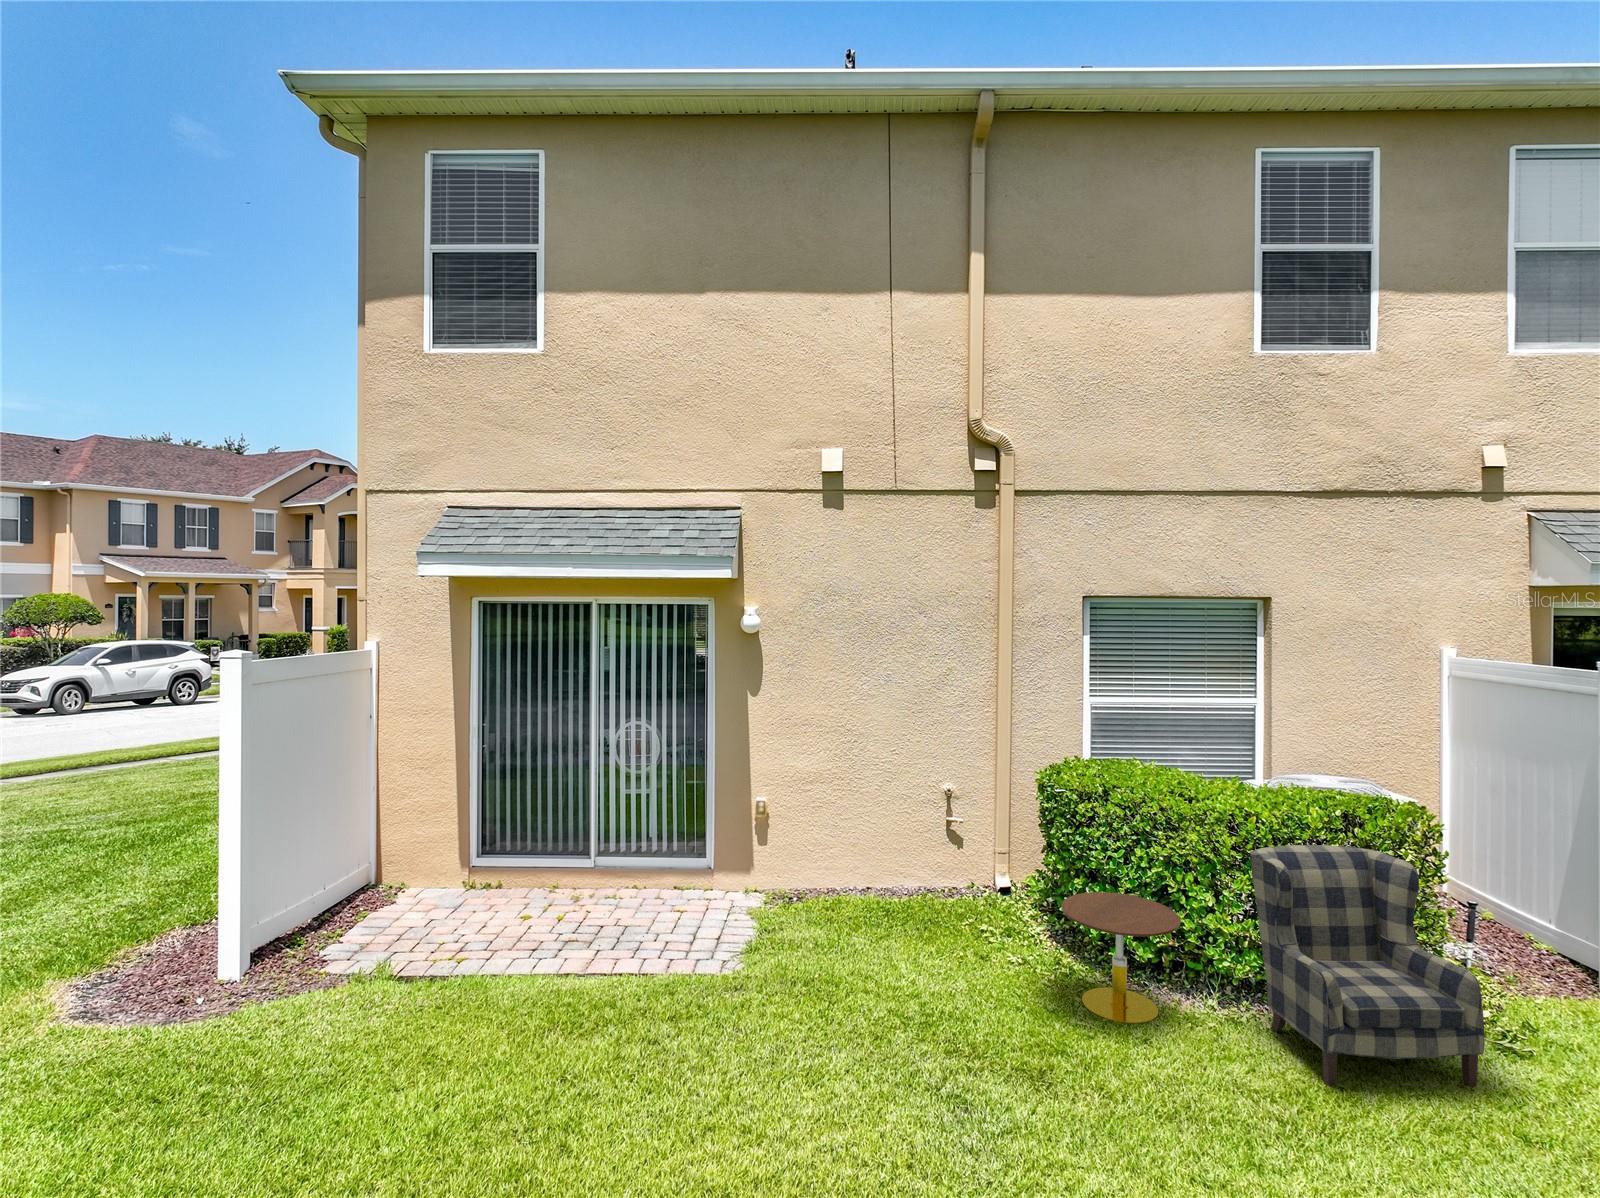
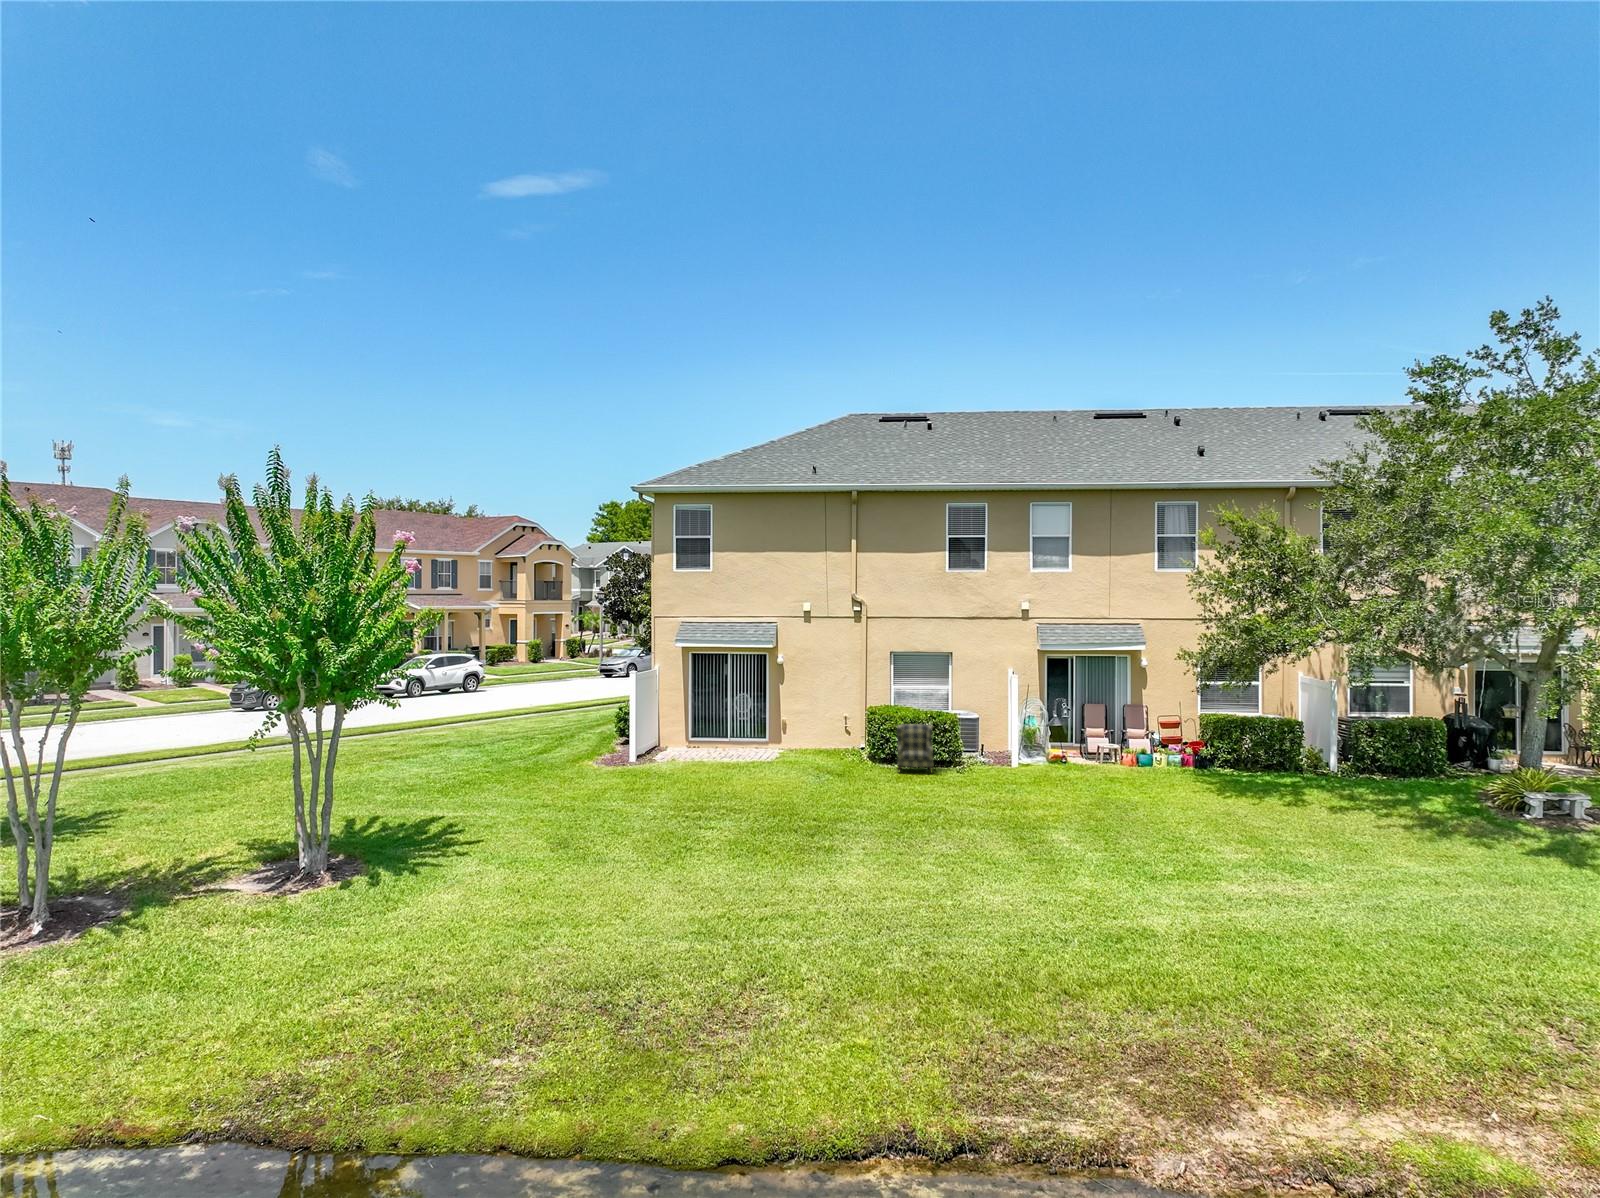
side table: present [1062,892,1180,1023] -> none [853,739,882,767]

